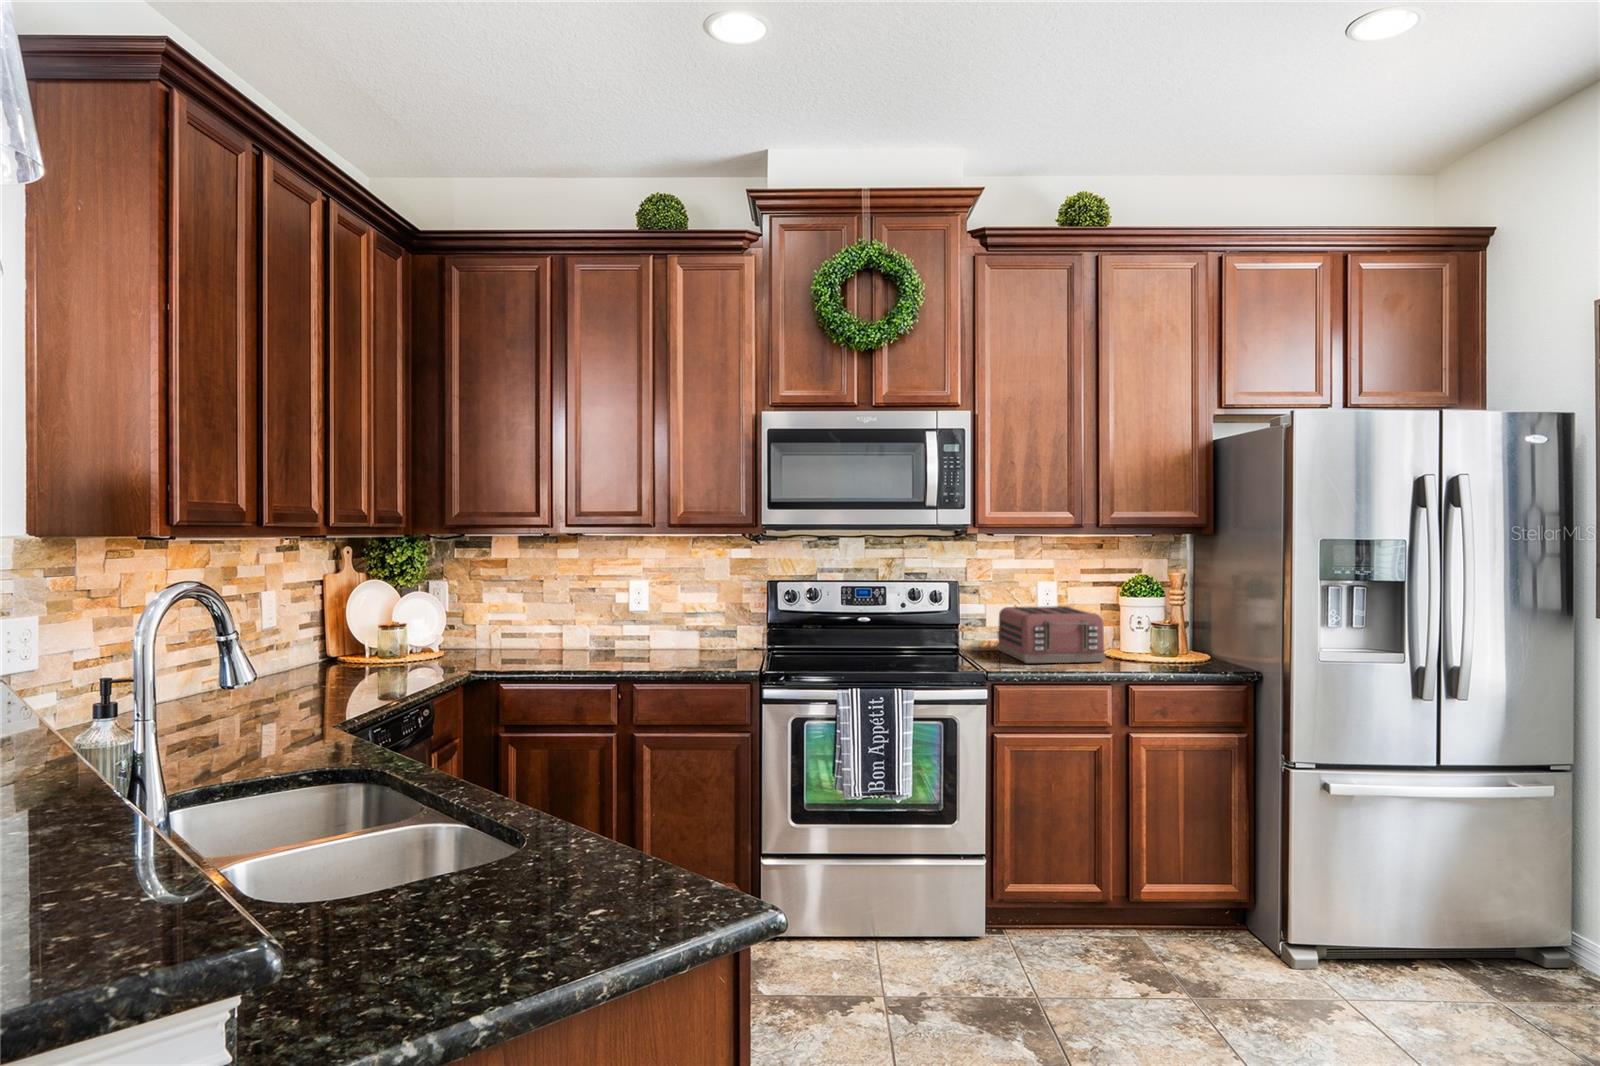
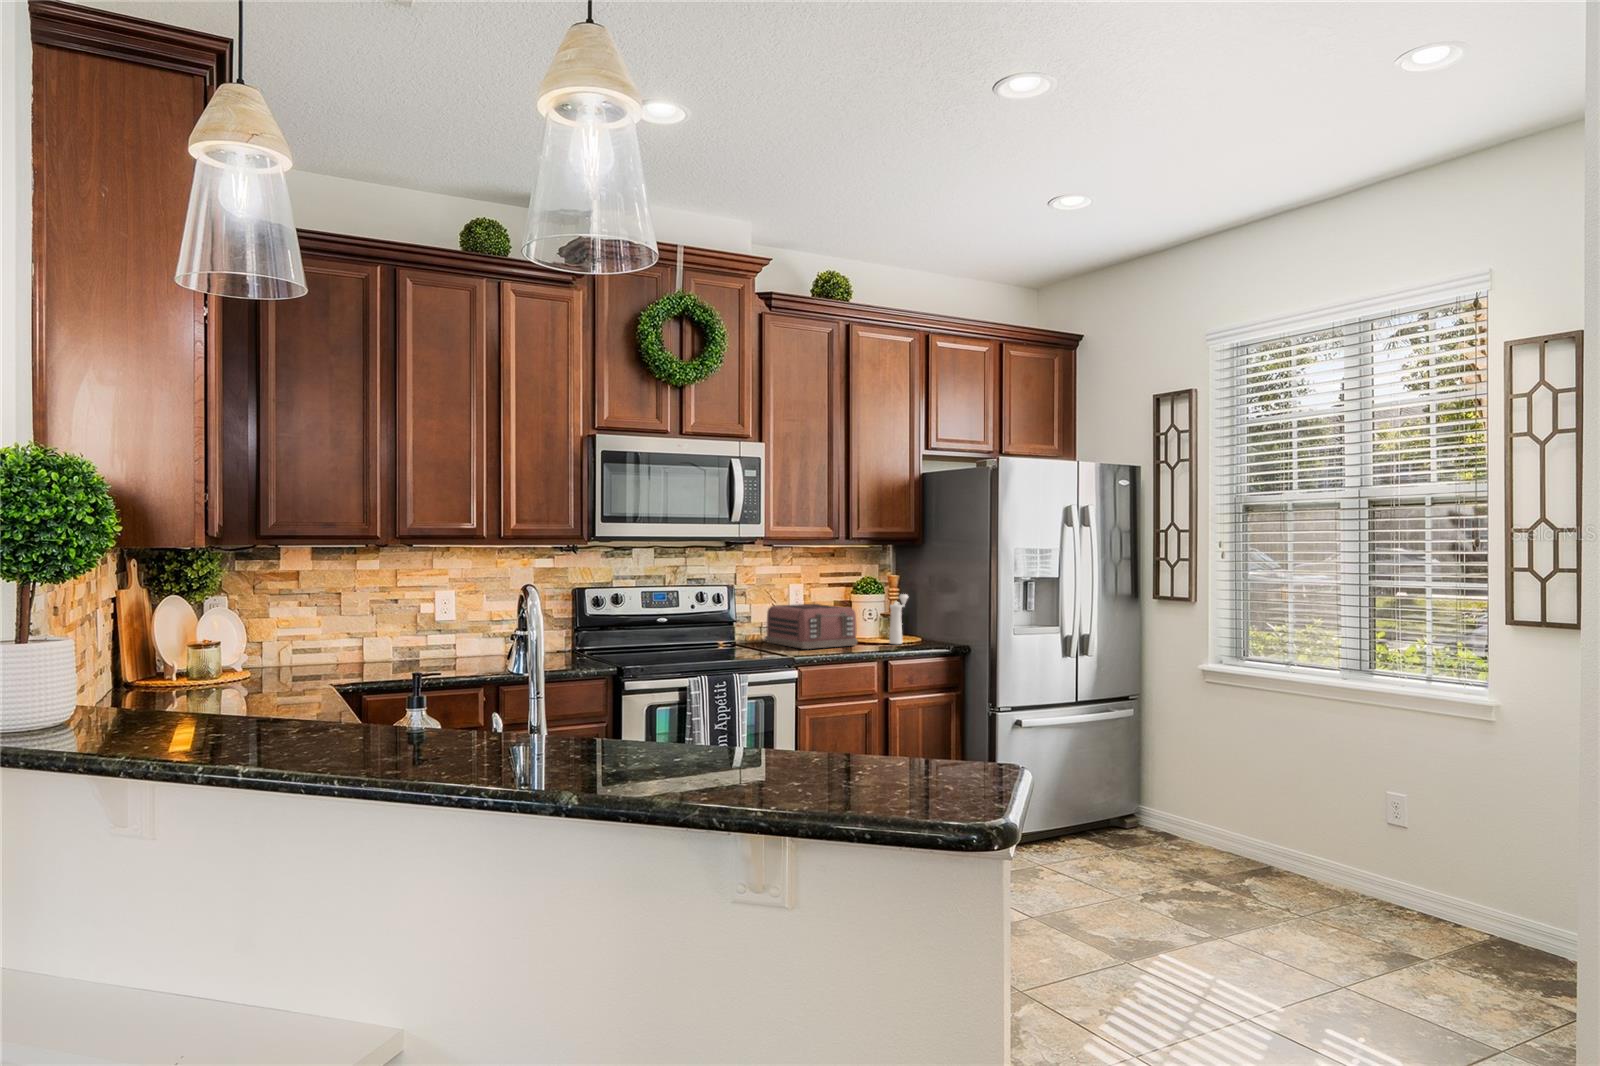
pepper mill: none [1153,599,1187,664] -> present [889,594,908,644]

